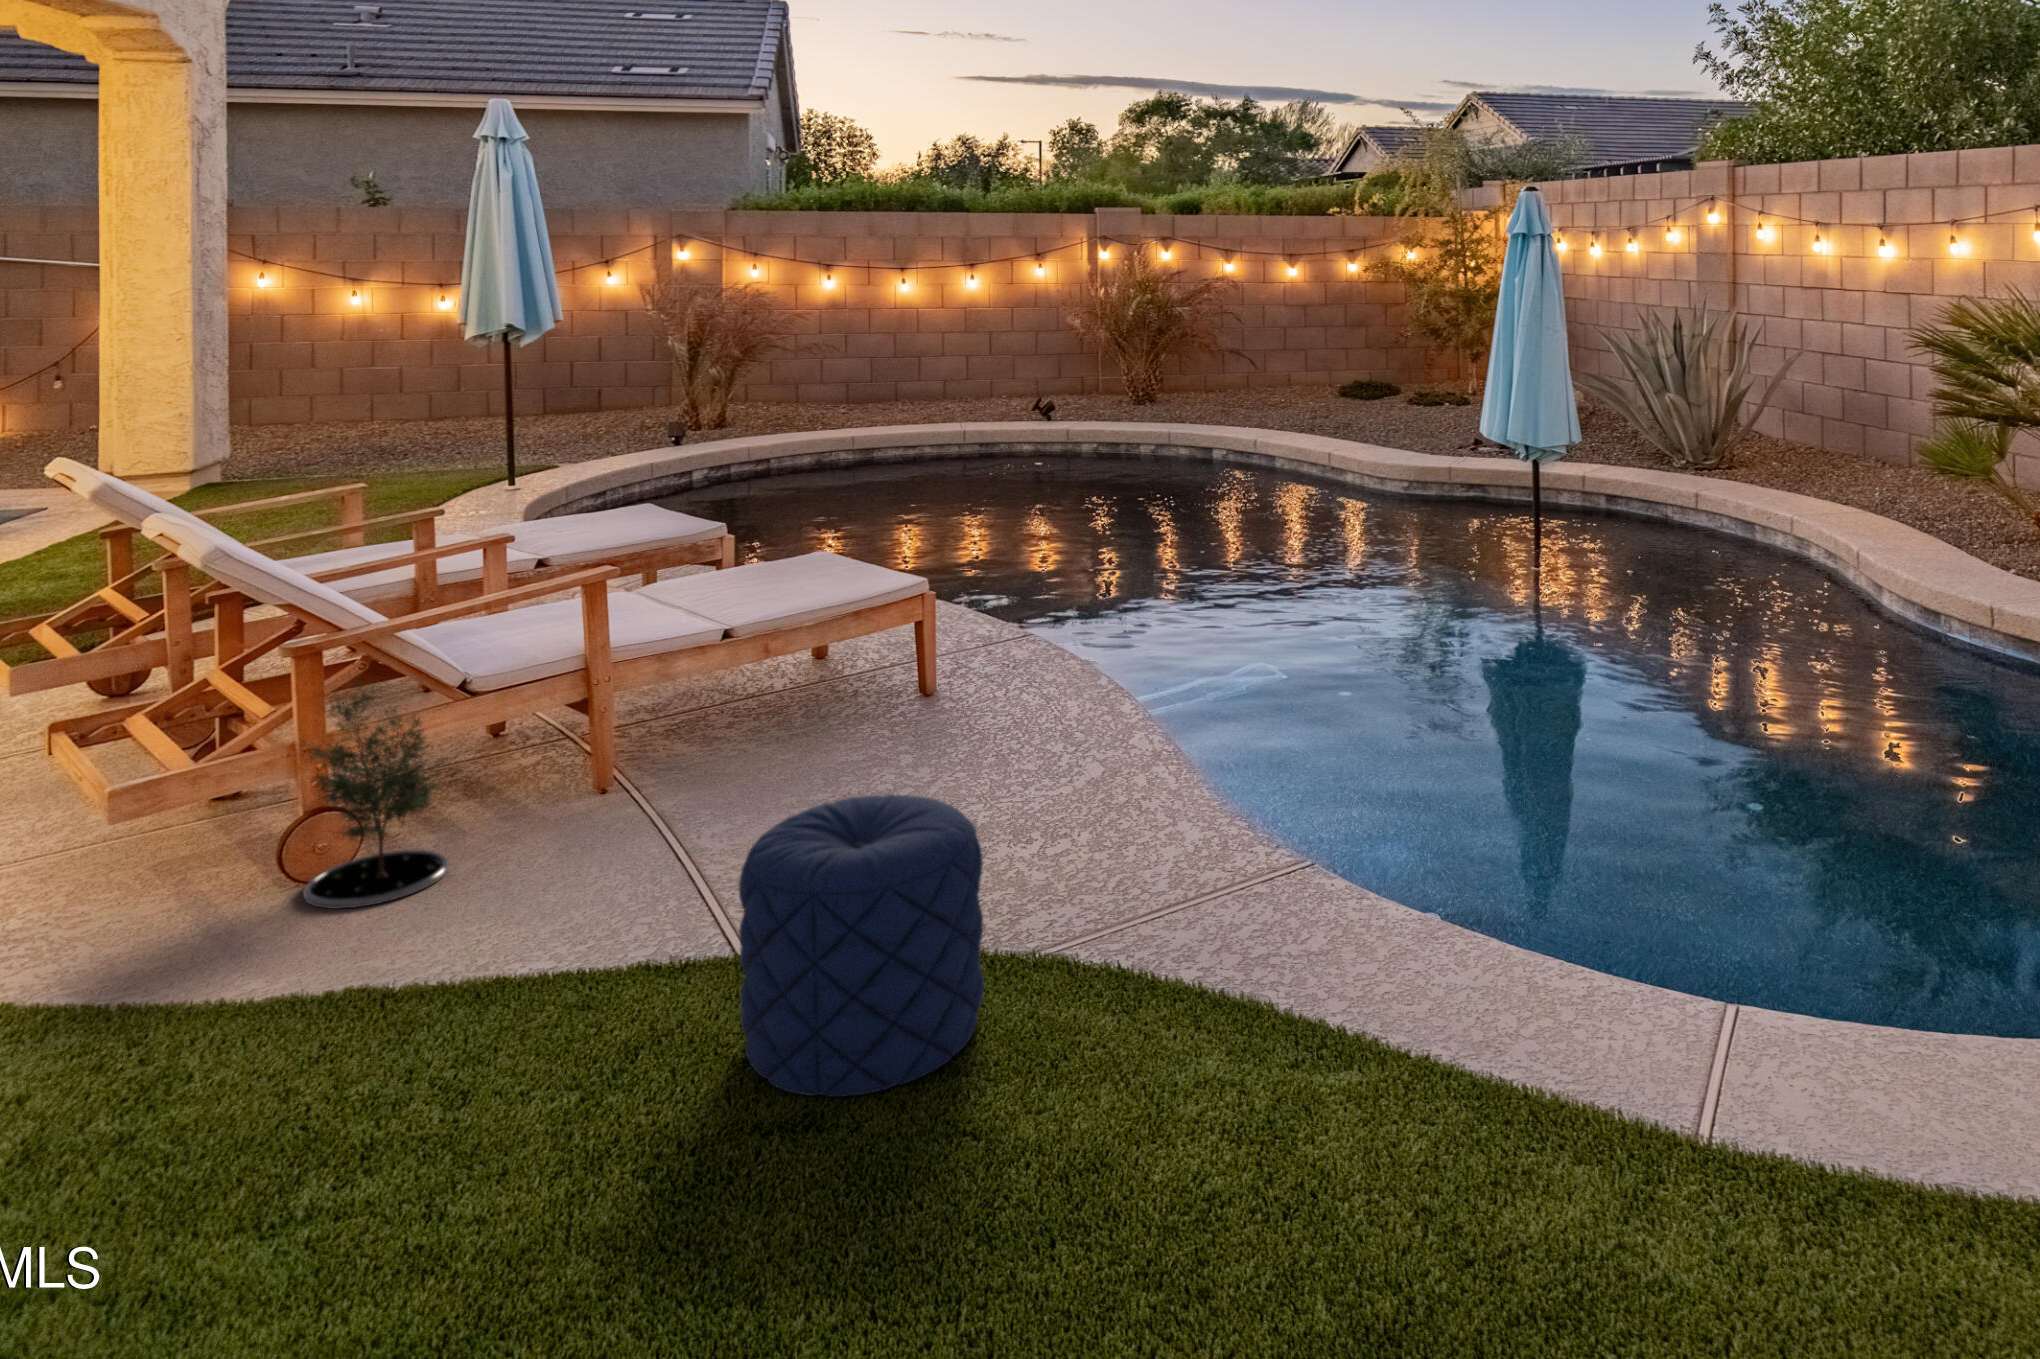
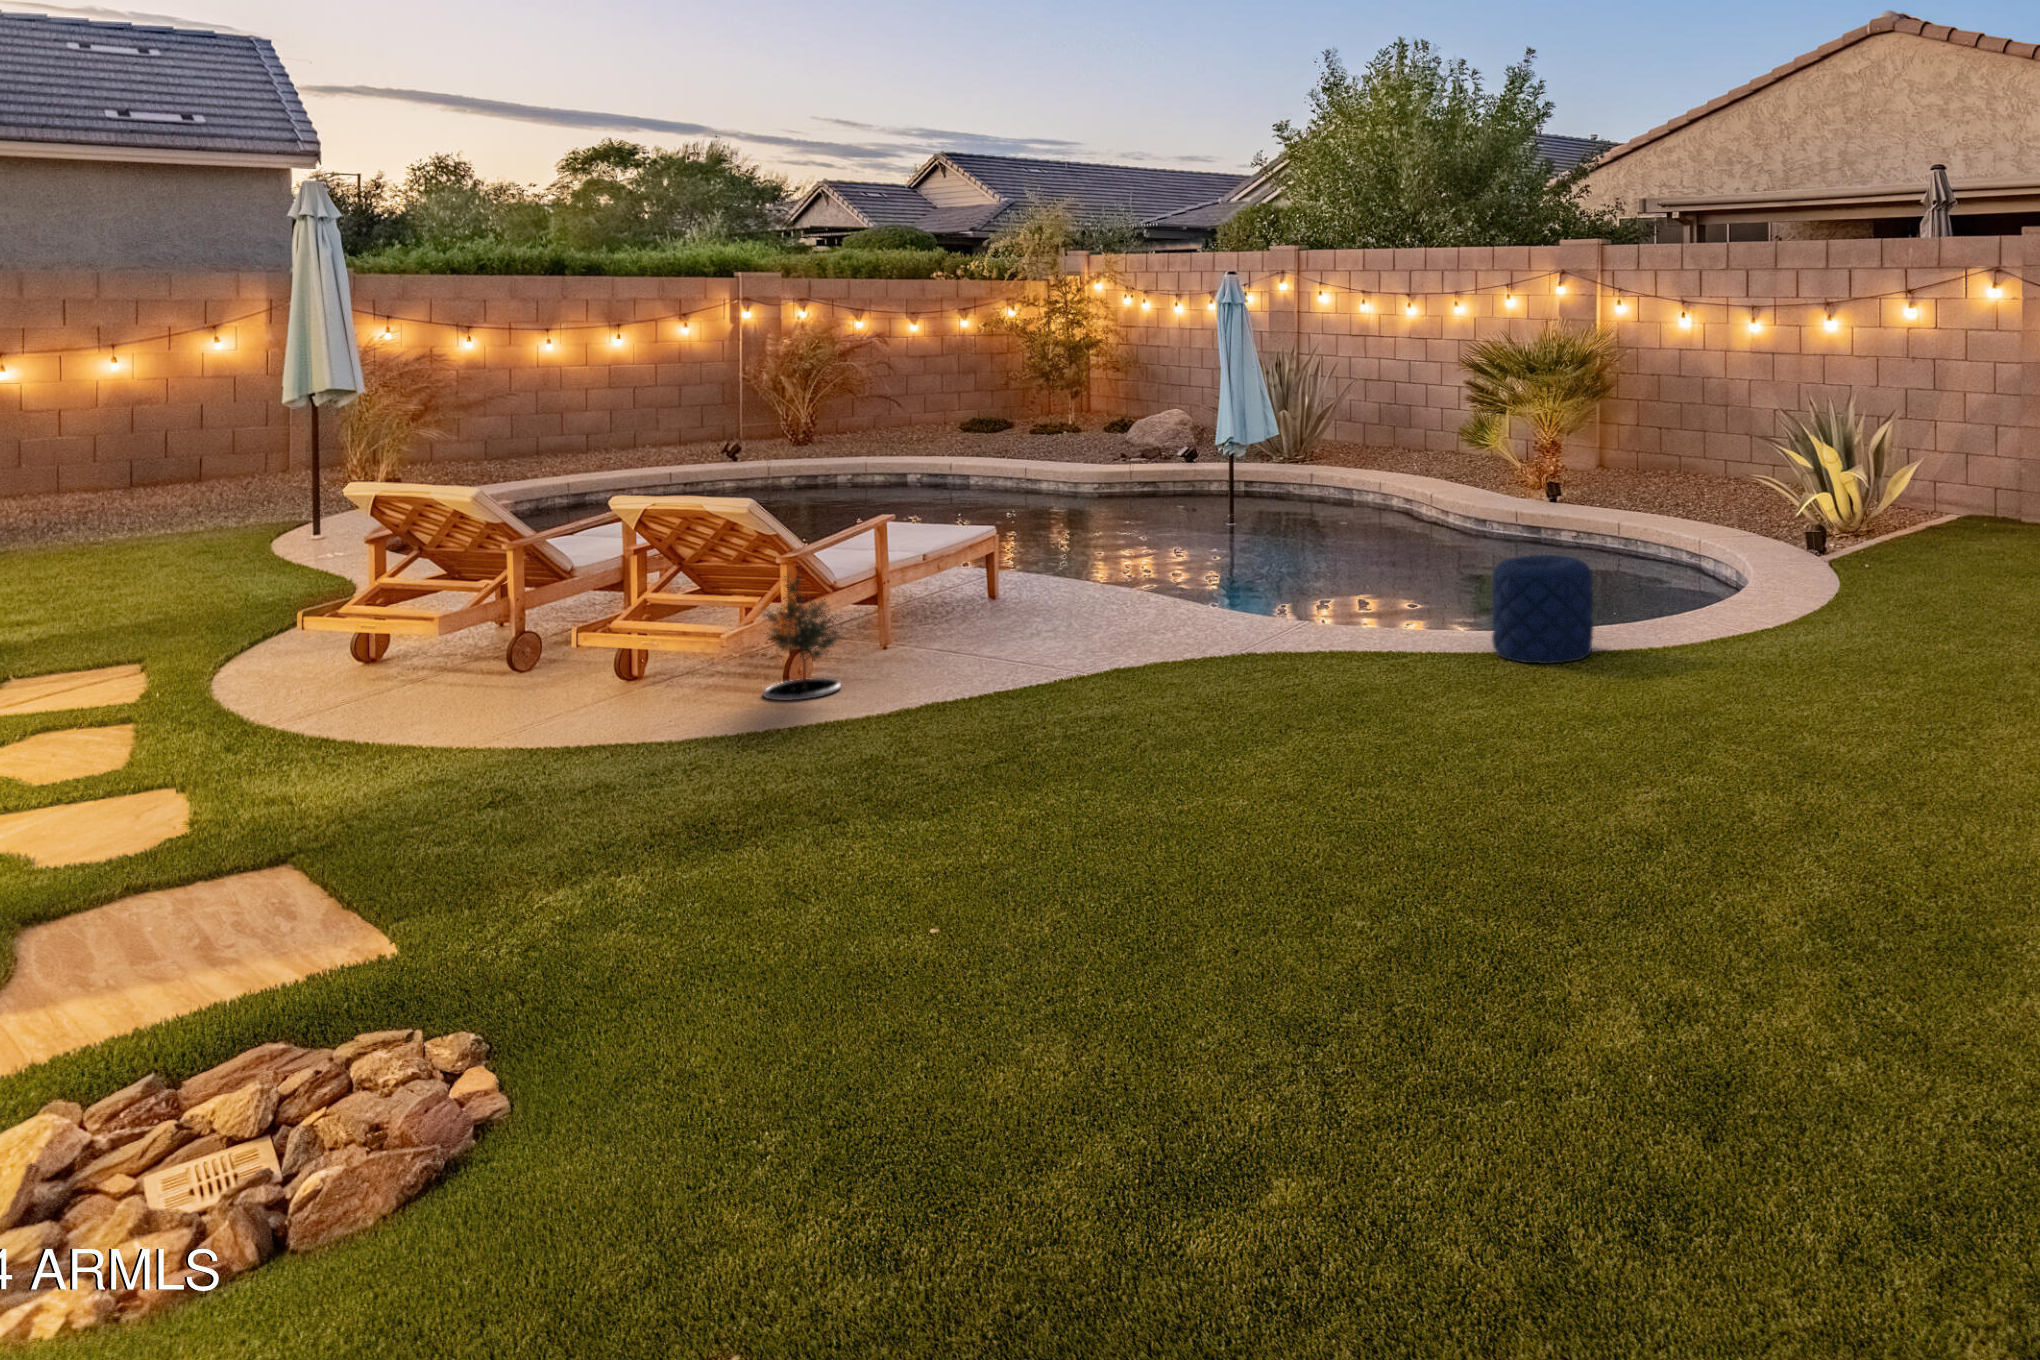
pouf: present [739,795,984,1097] -> present [1492,555,1593,664]

